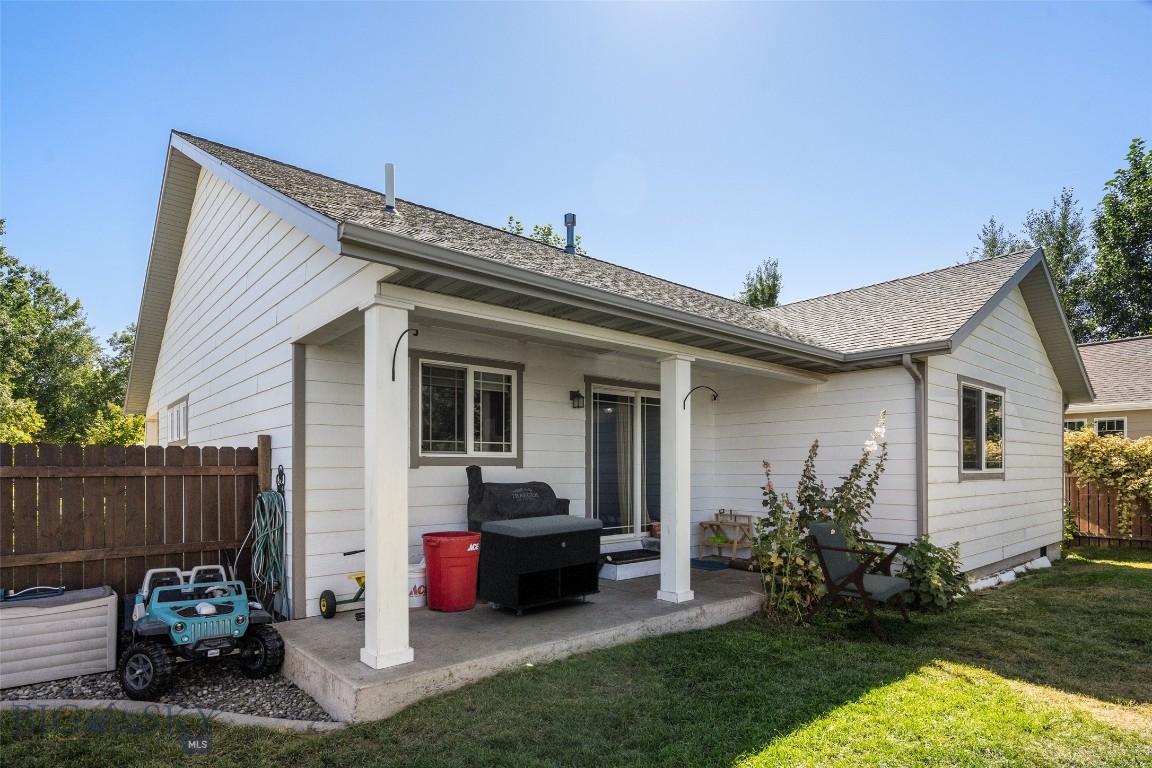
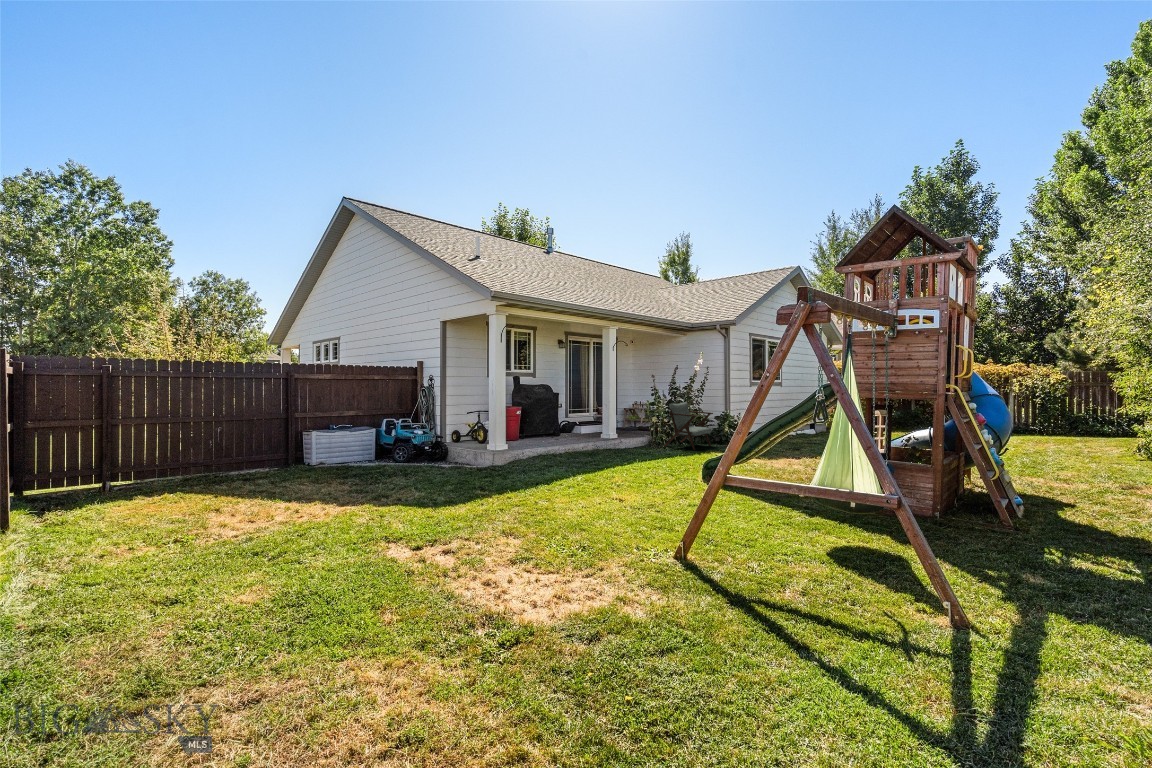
storage bench: present [480,515,603,615] -> none [523,400,577,442]

